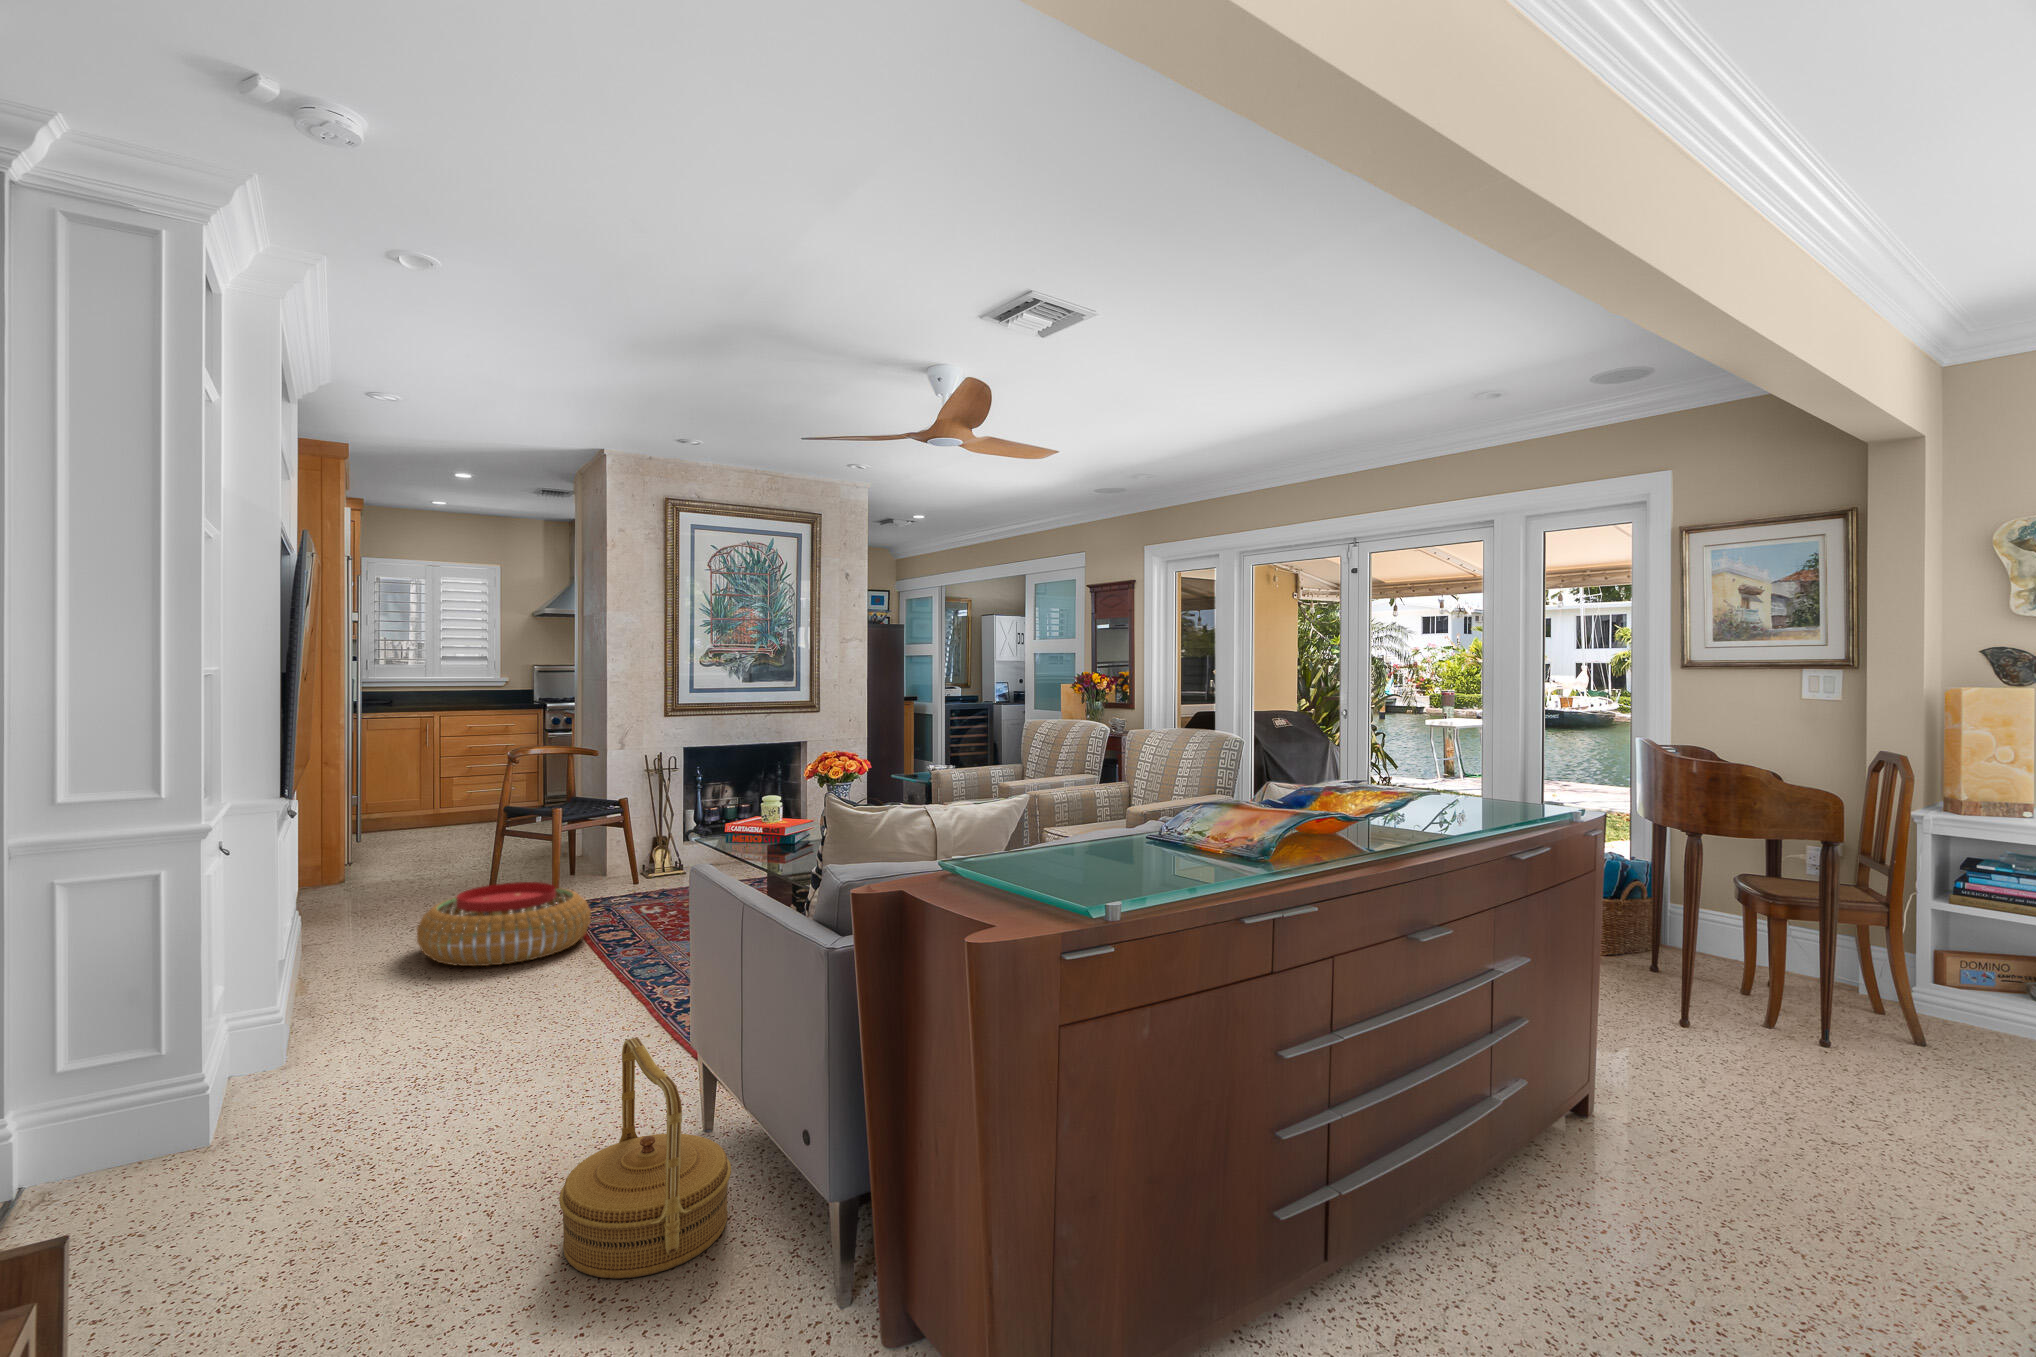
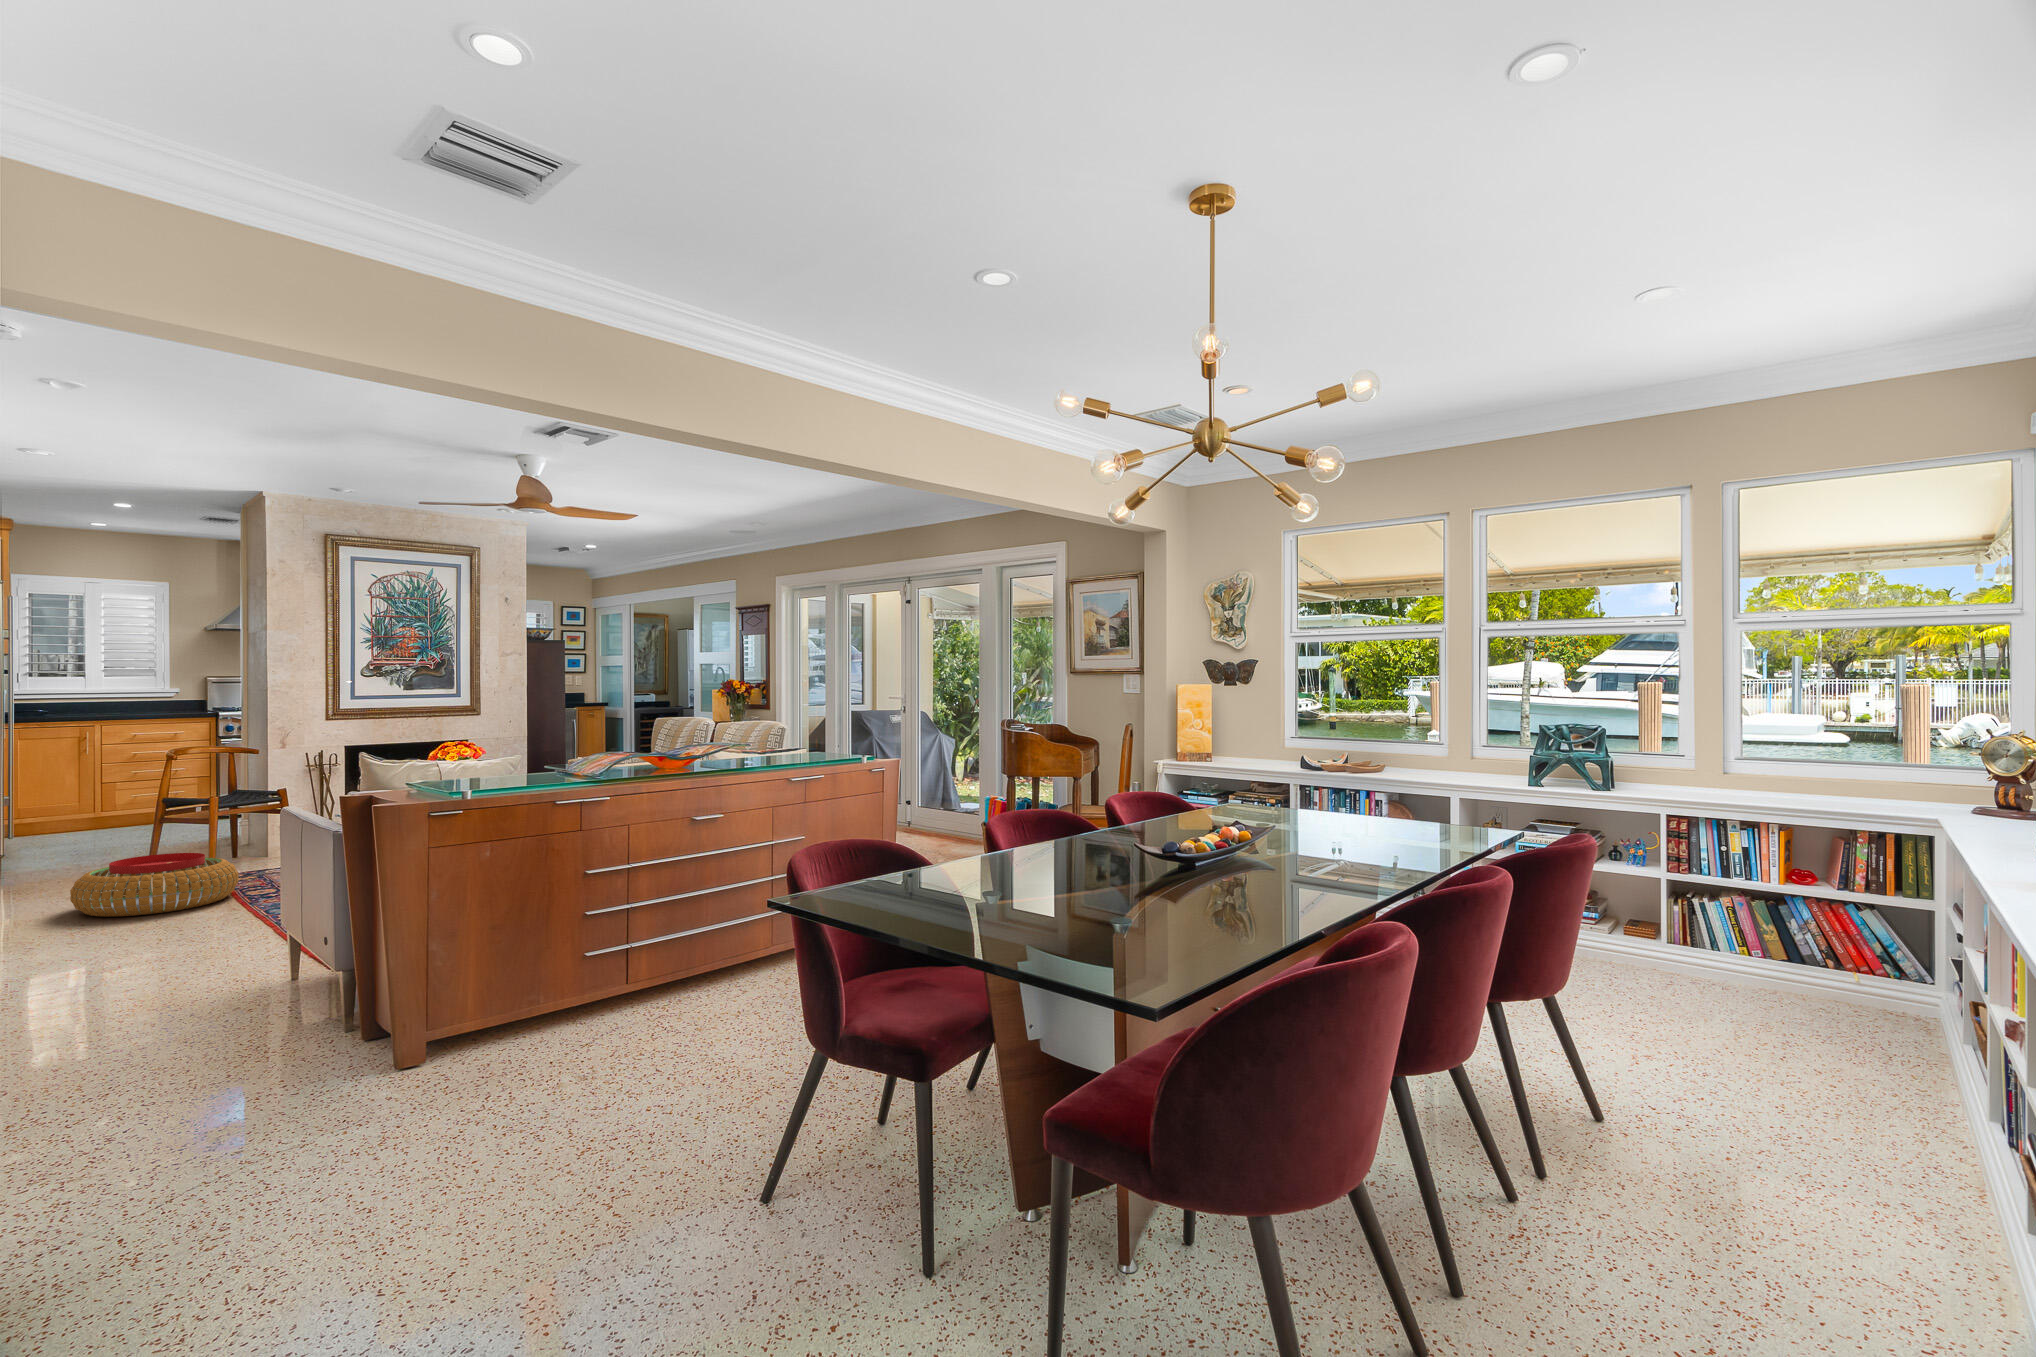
woven basket: present [559,1037,731,1279] -> none [163,909,292,1039]

